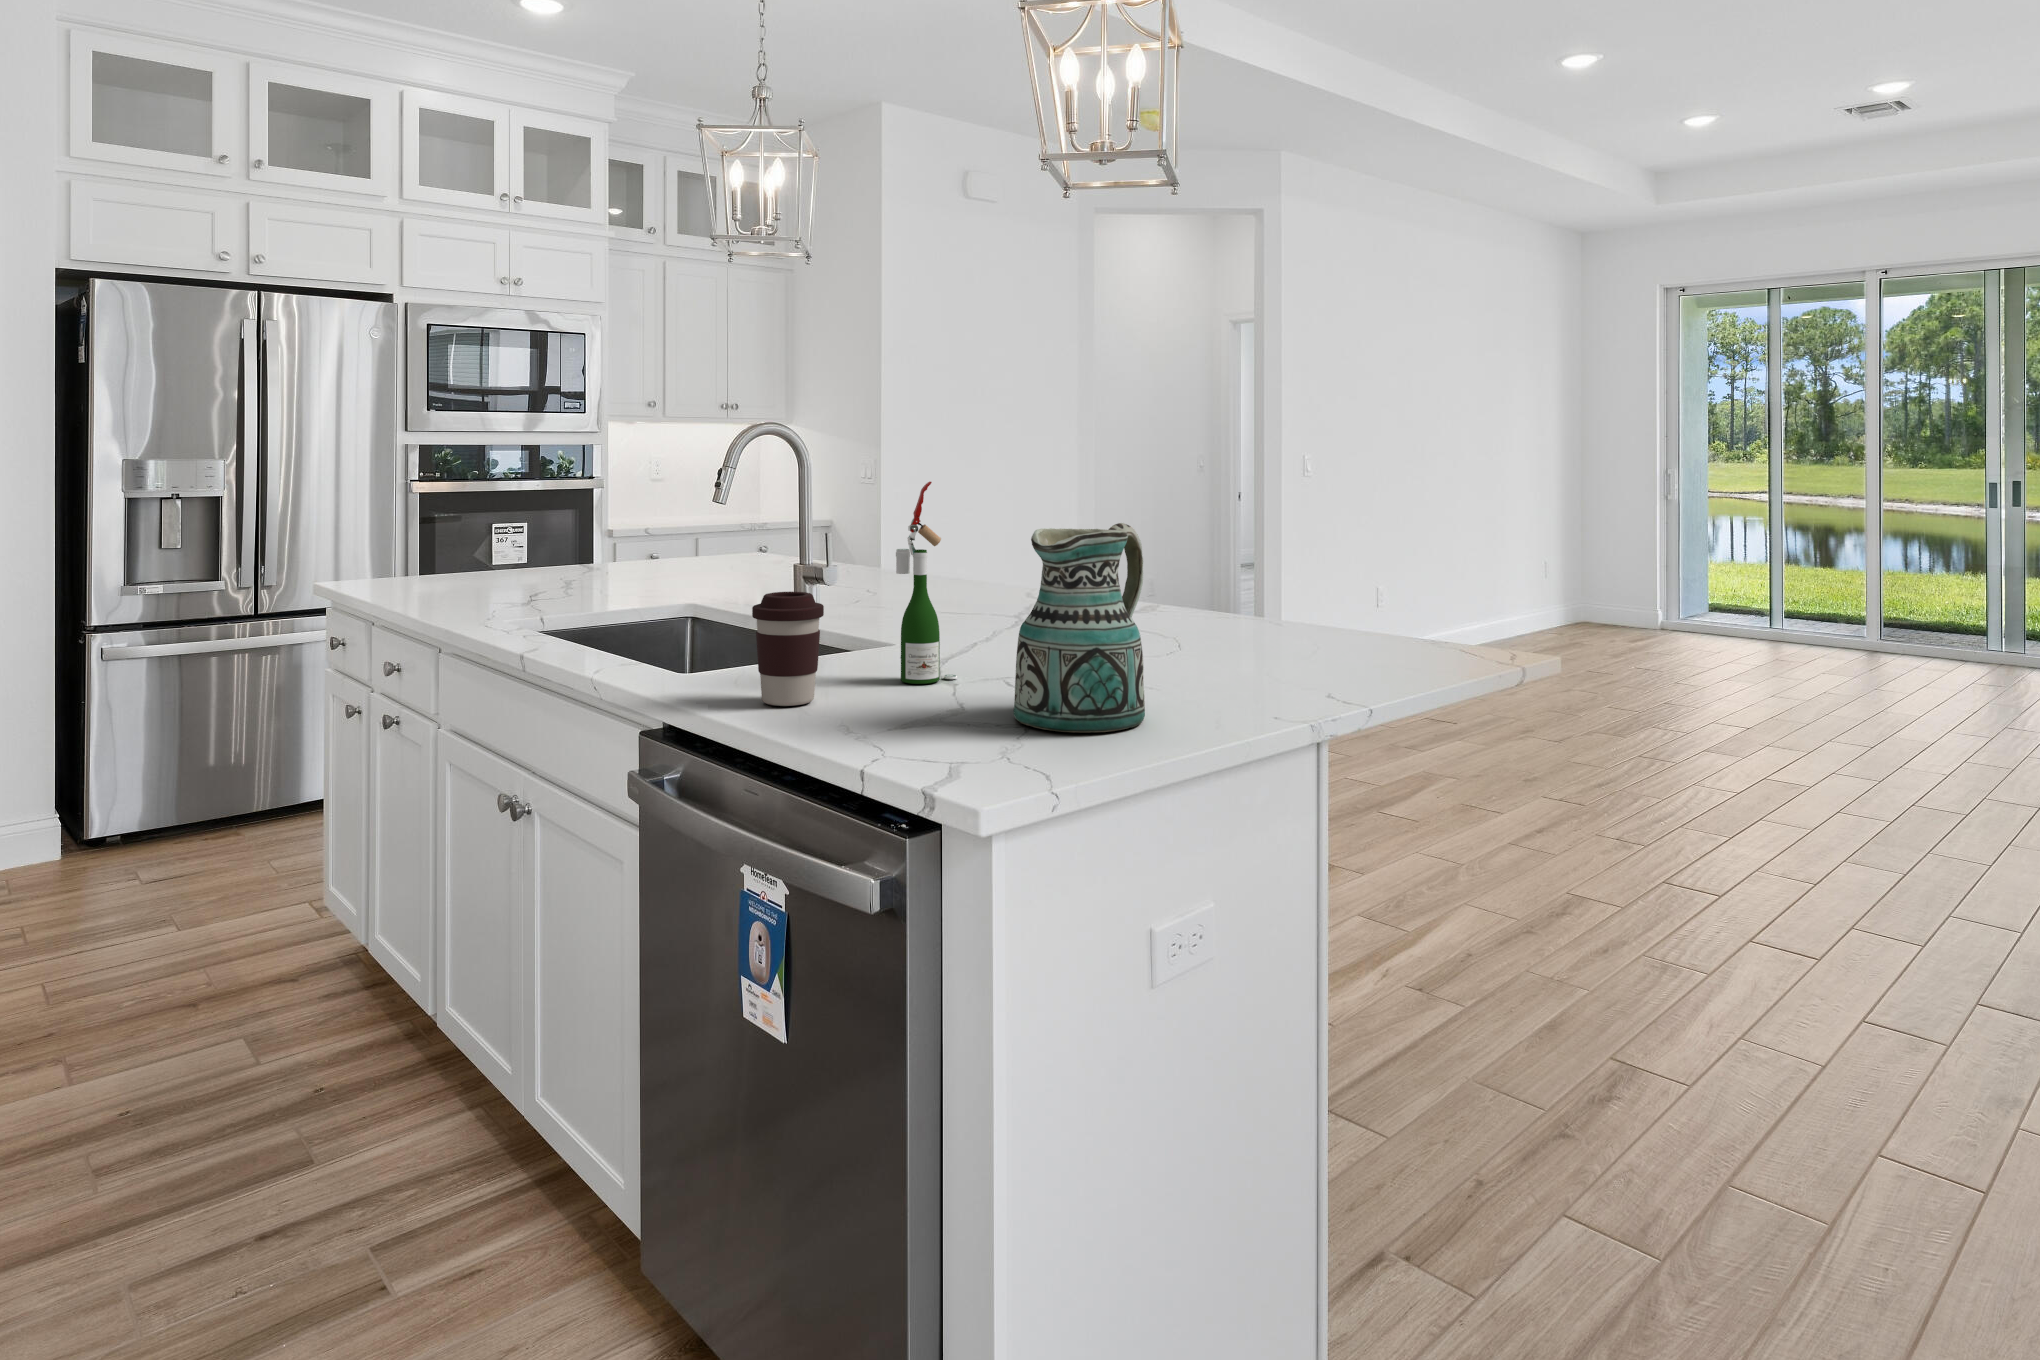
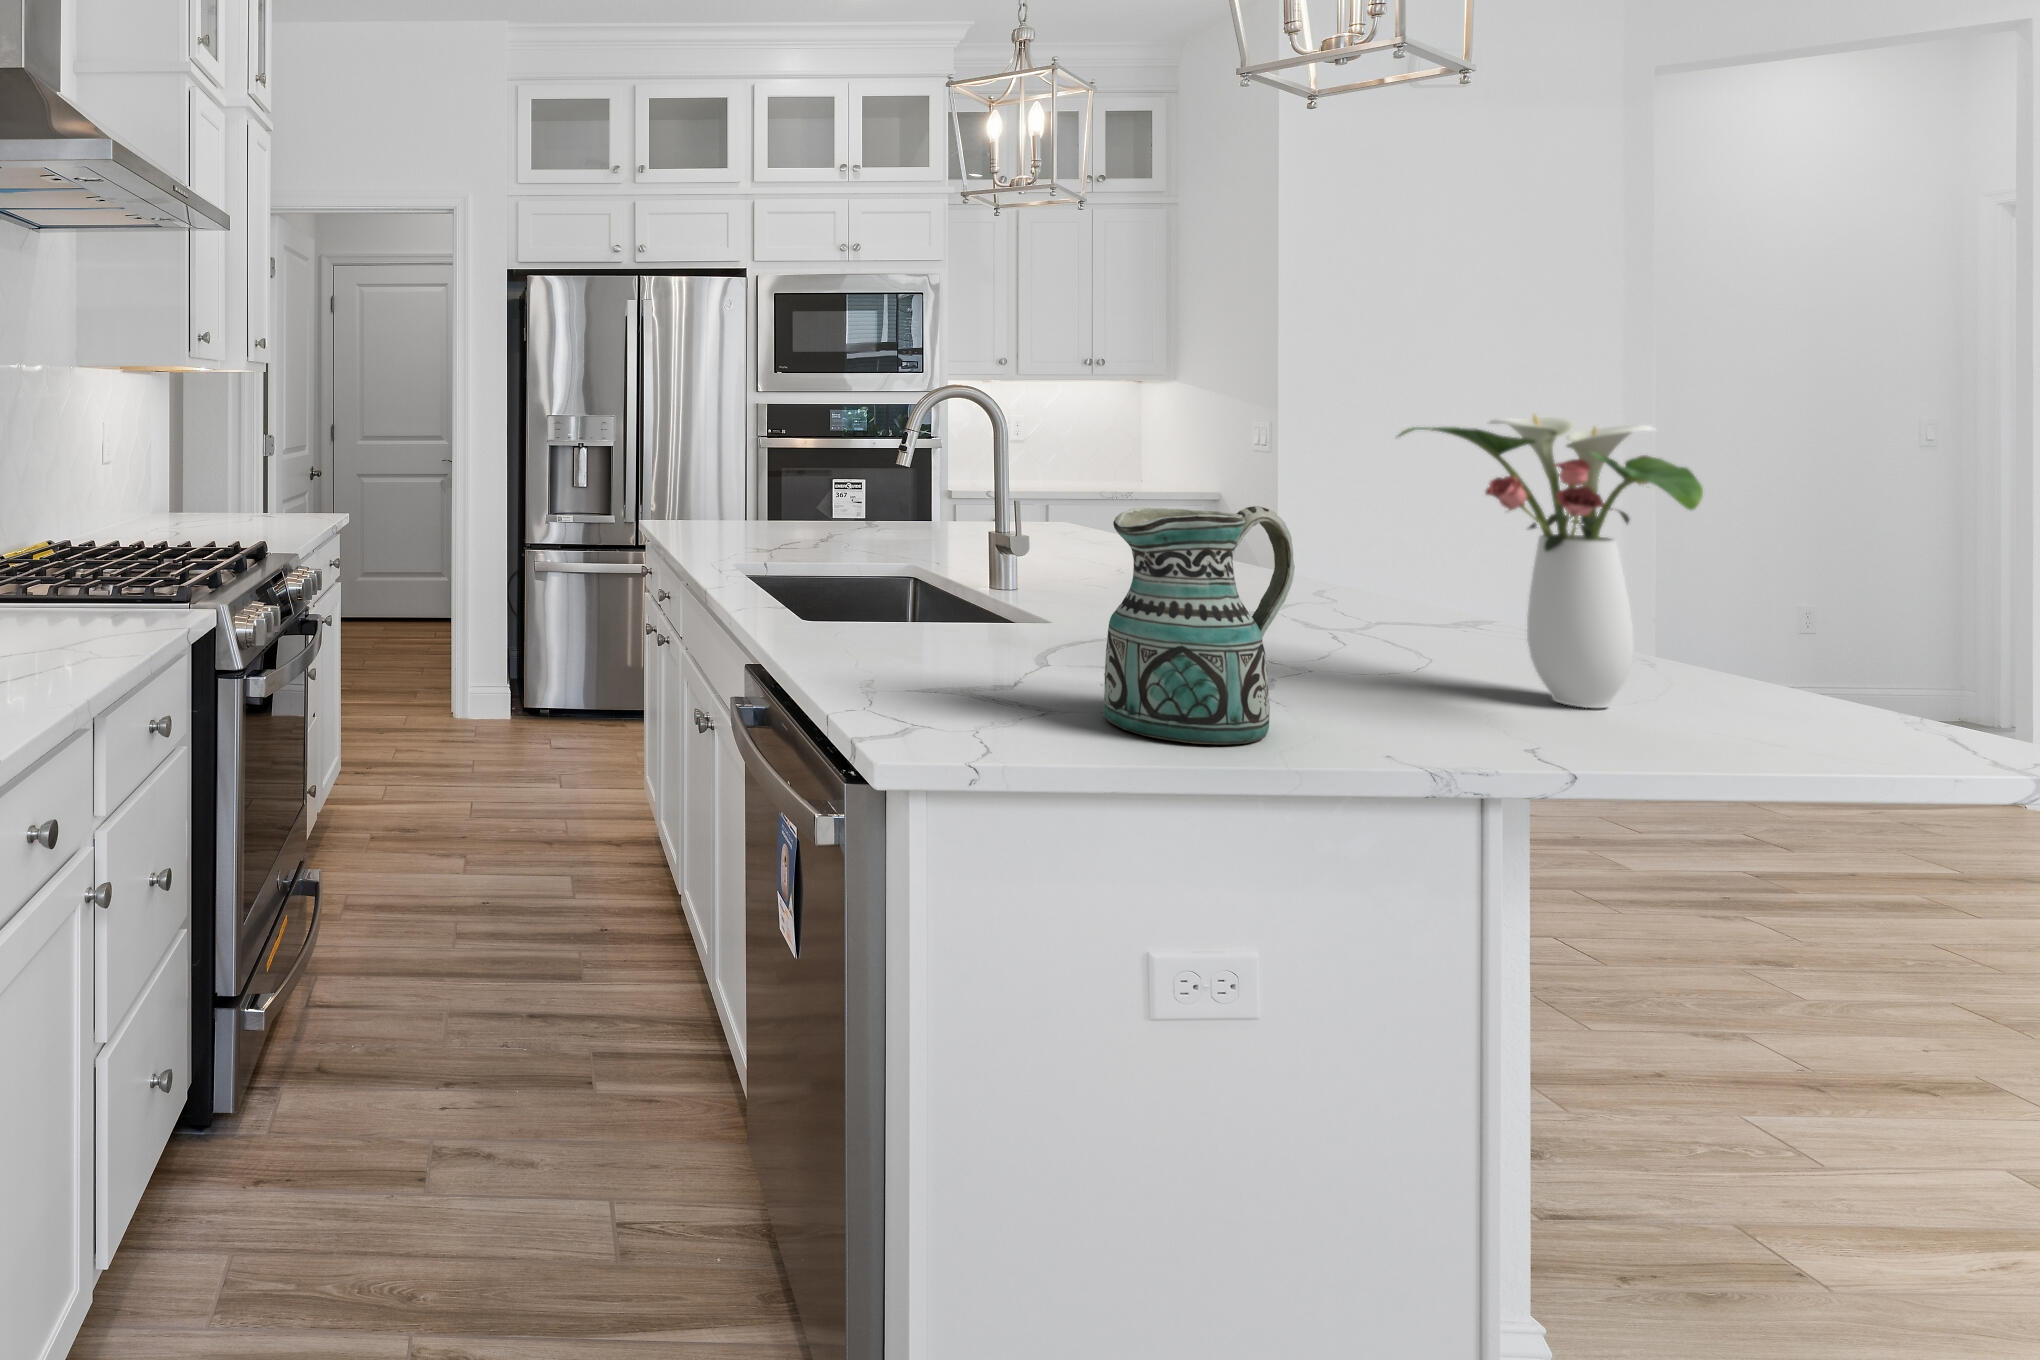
flower arrangement: none [1180,444,1381,666] -> present [1397,415,1703,708]
wine bottle: present [896,482,957,684] -> none [1033,451,1104,665]
coffee cup: present [752,592,824,706] -> none [862,555,934,668]

